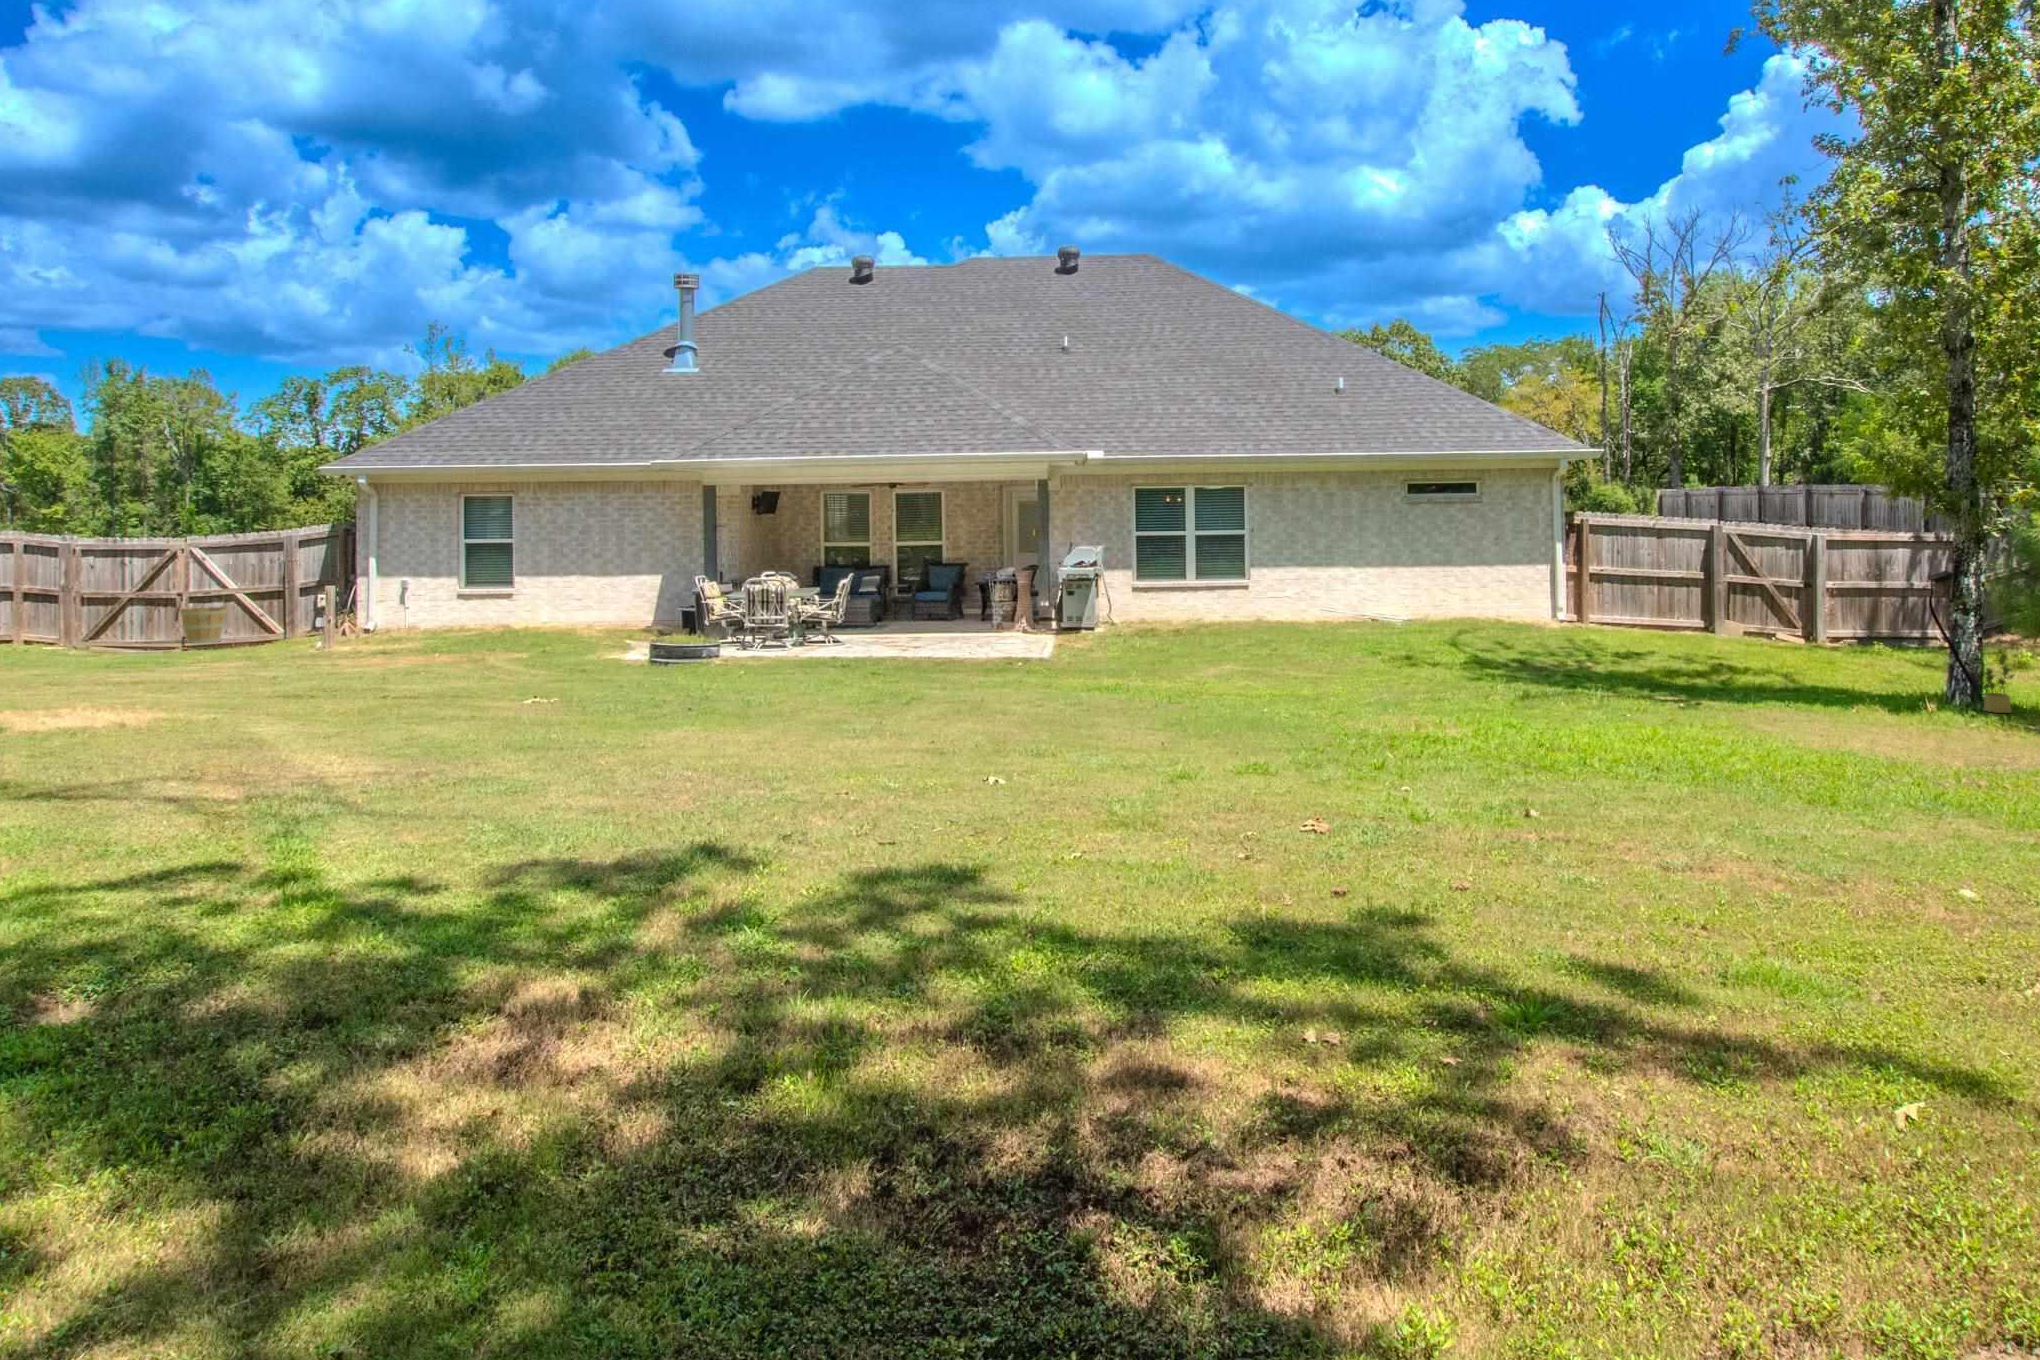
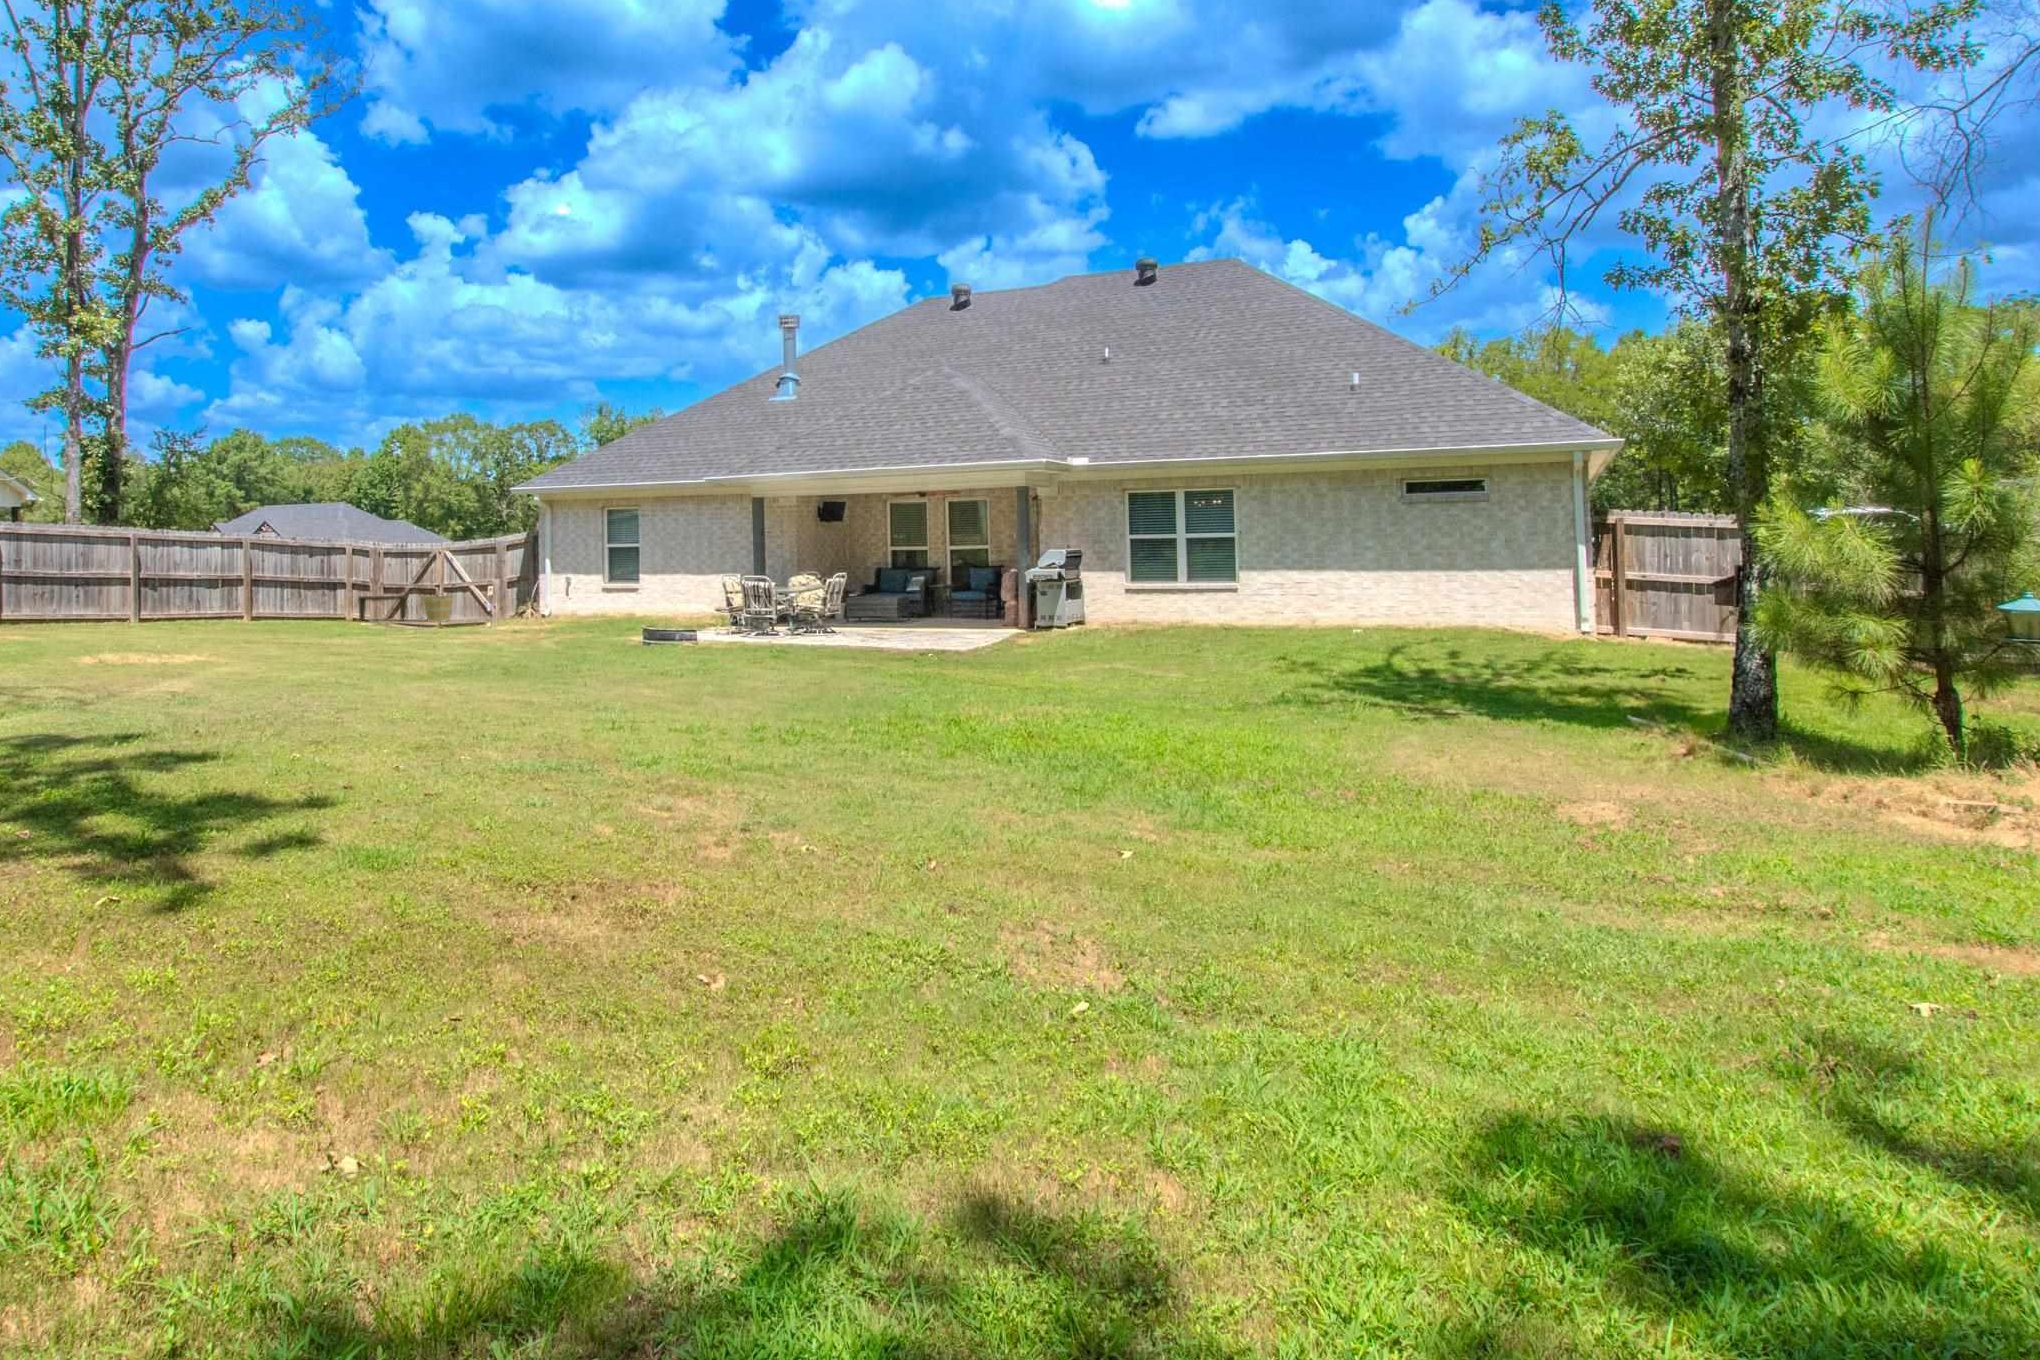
bench: none [65,607,143,646] -> present [358,595,408,621]
potted plant: present [1984,654,2014,713] -> none [1739,670,1781,741]

